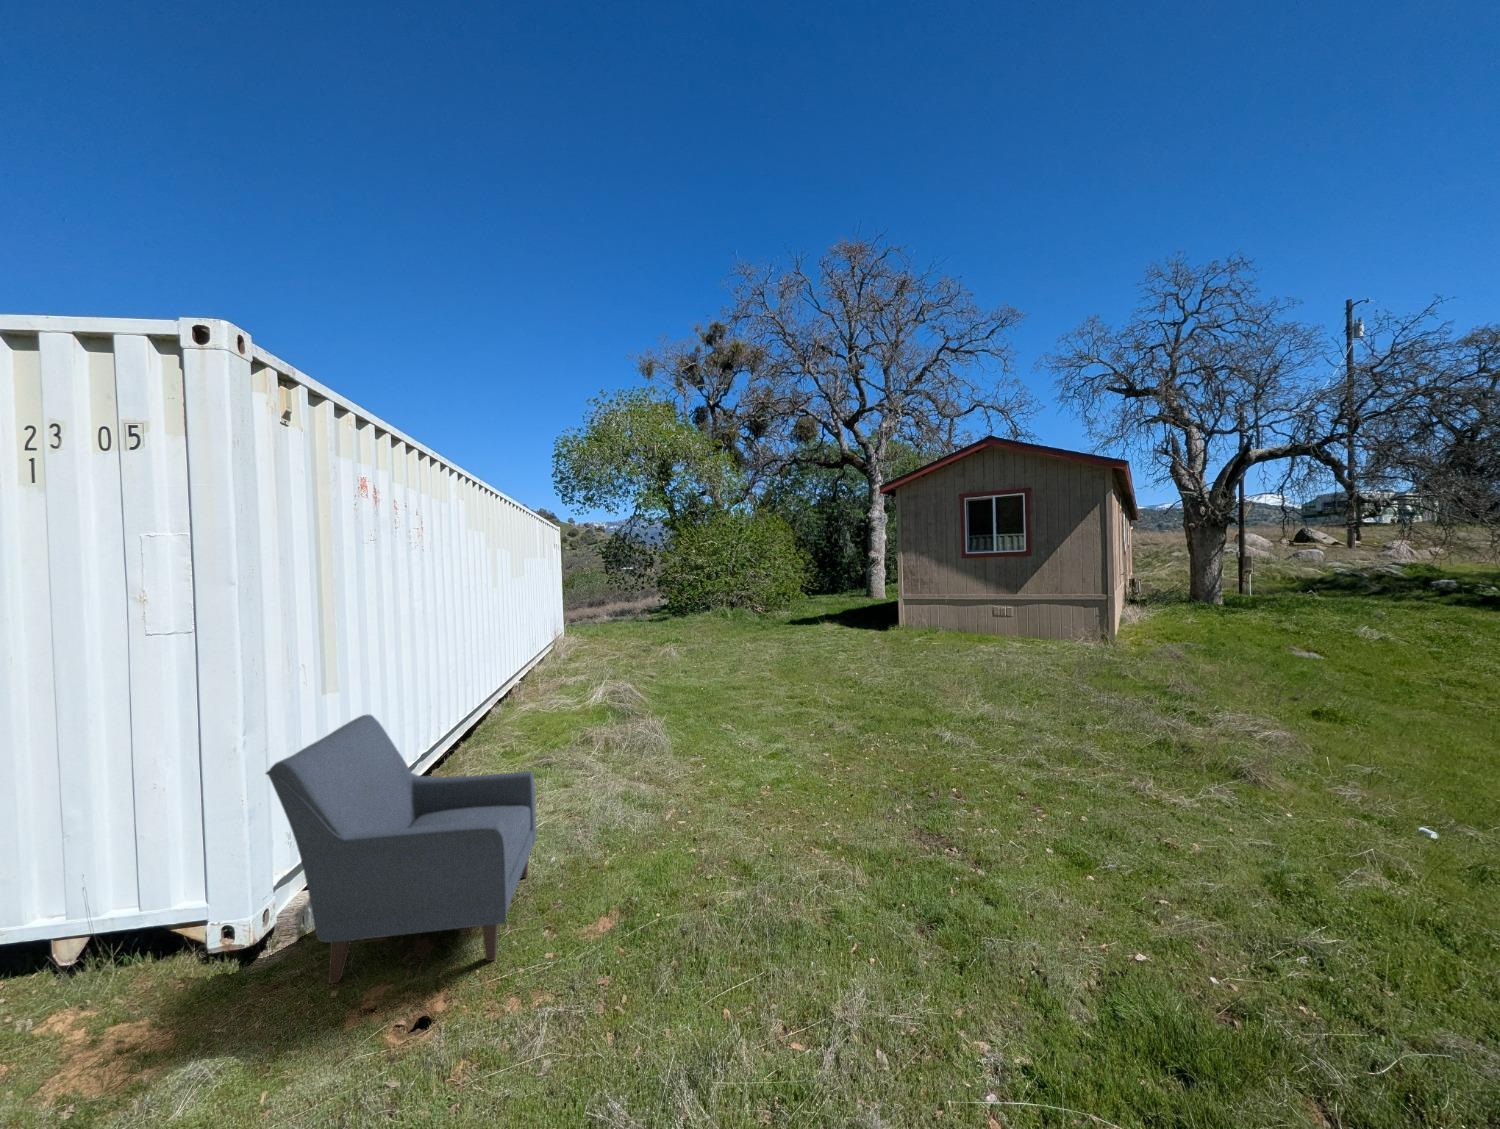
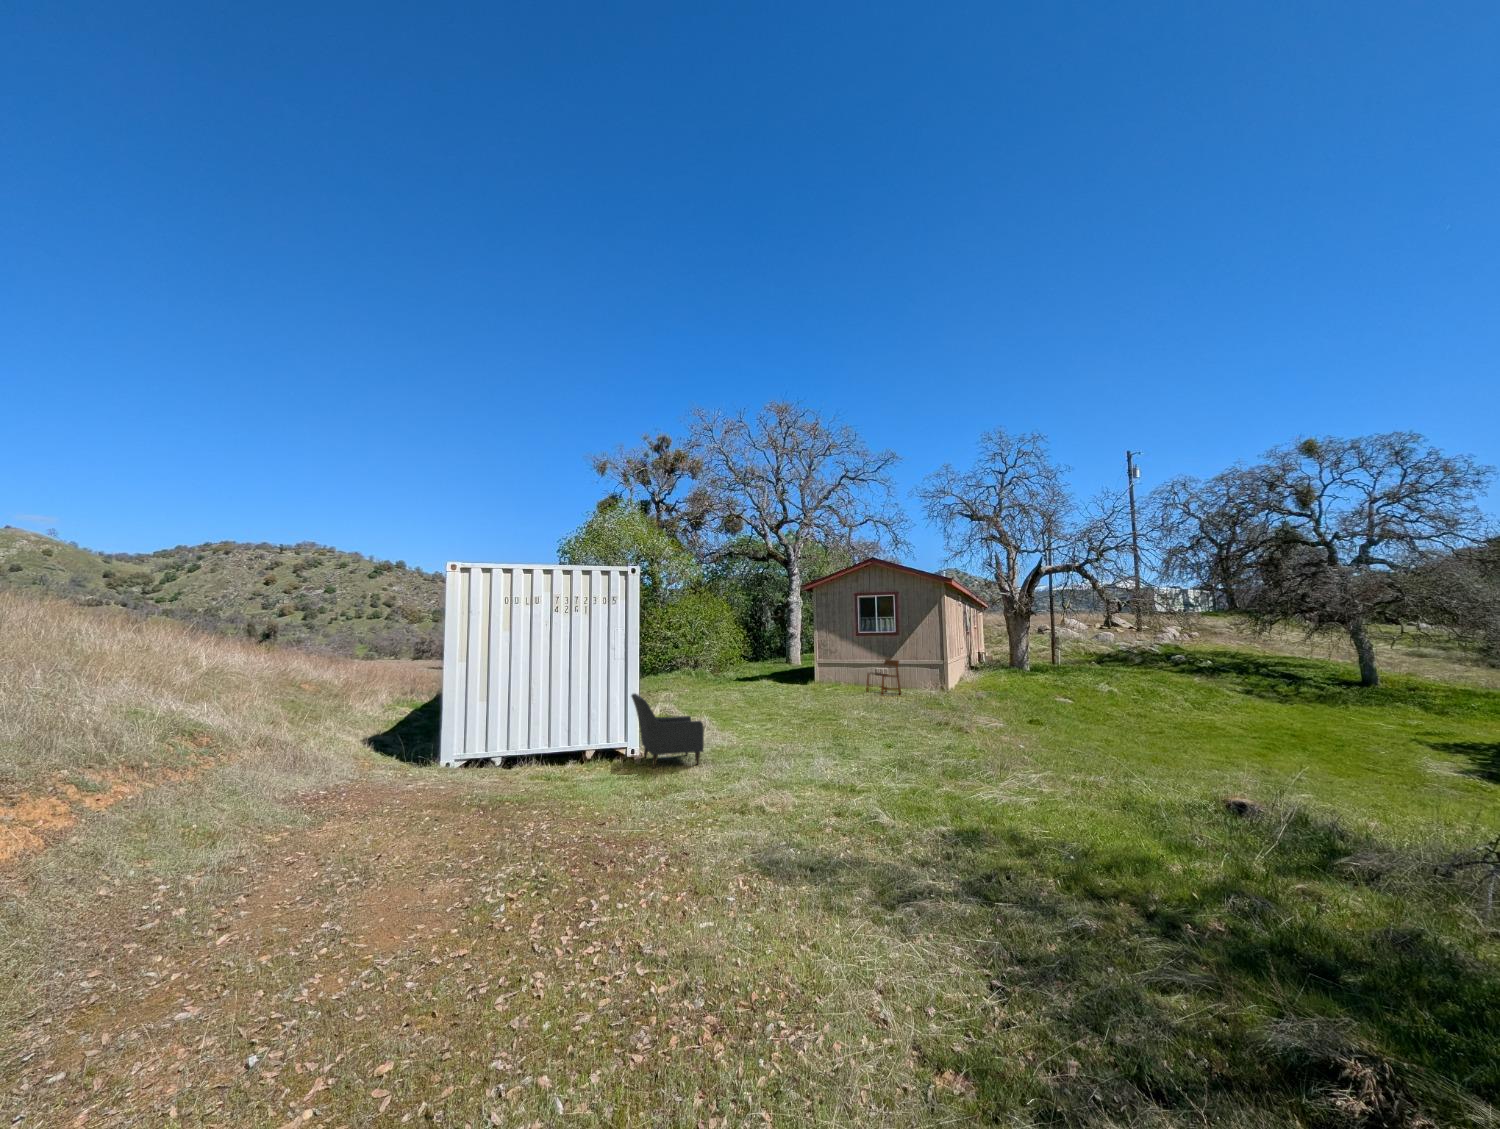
bench: none [977,592,1035,649] -> present [866,659,901,695]

